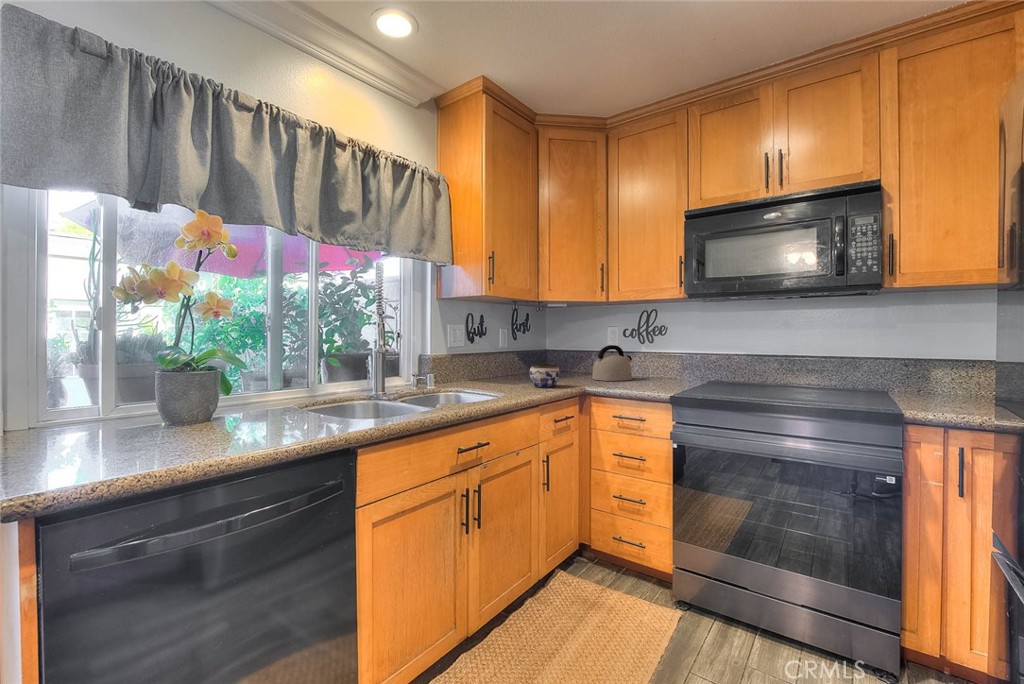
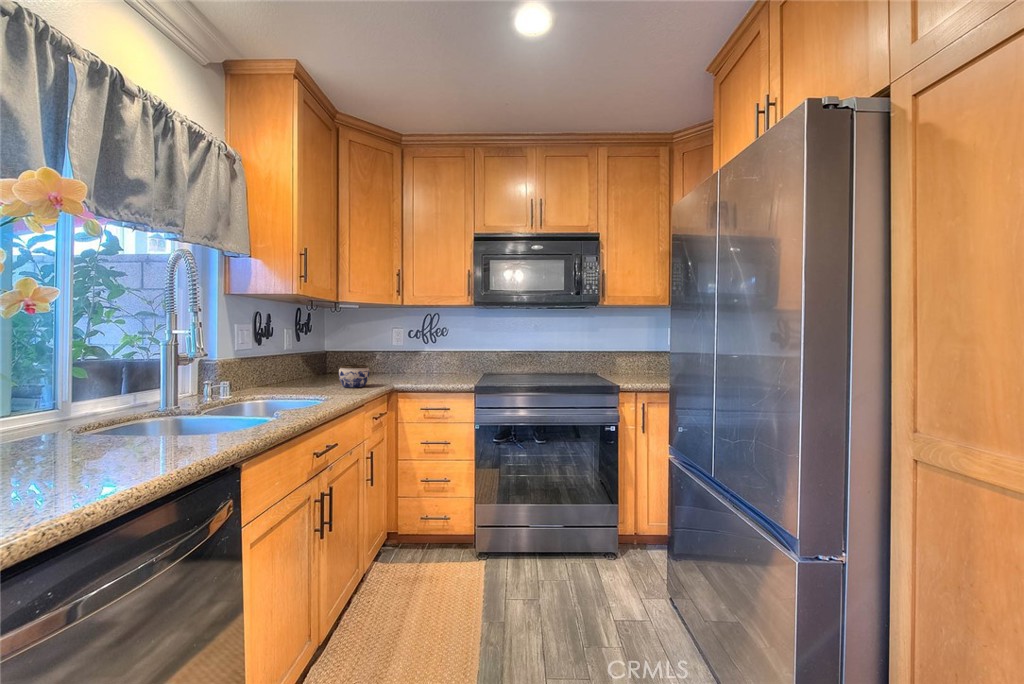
kettle: present [592,345,632,381] -> none [386,345,424,378]

